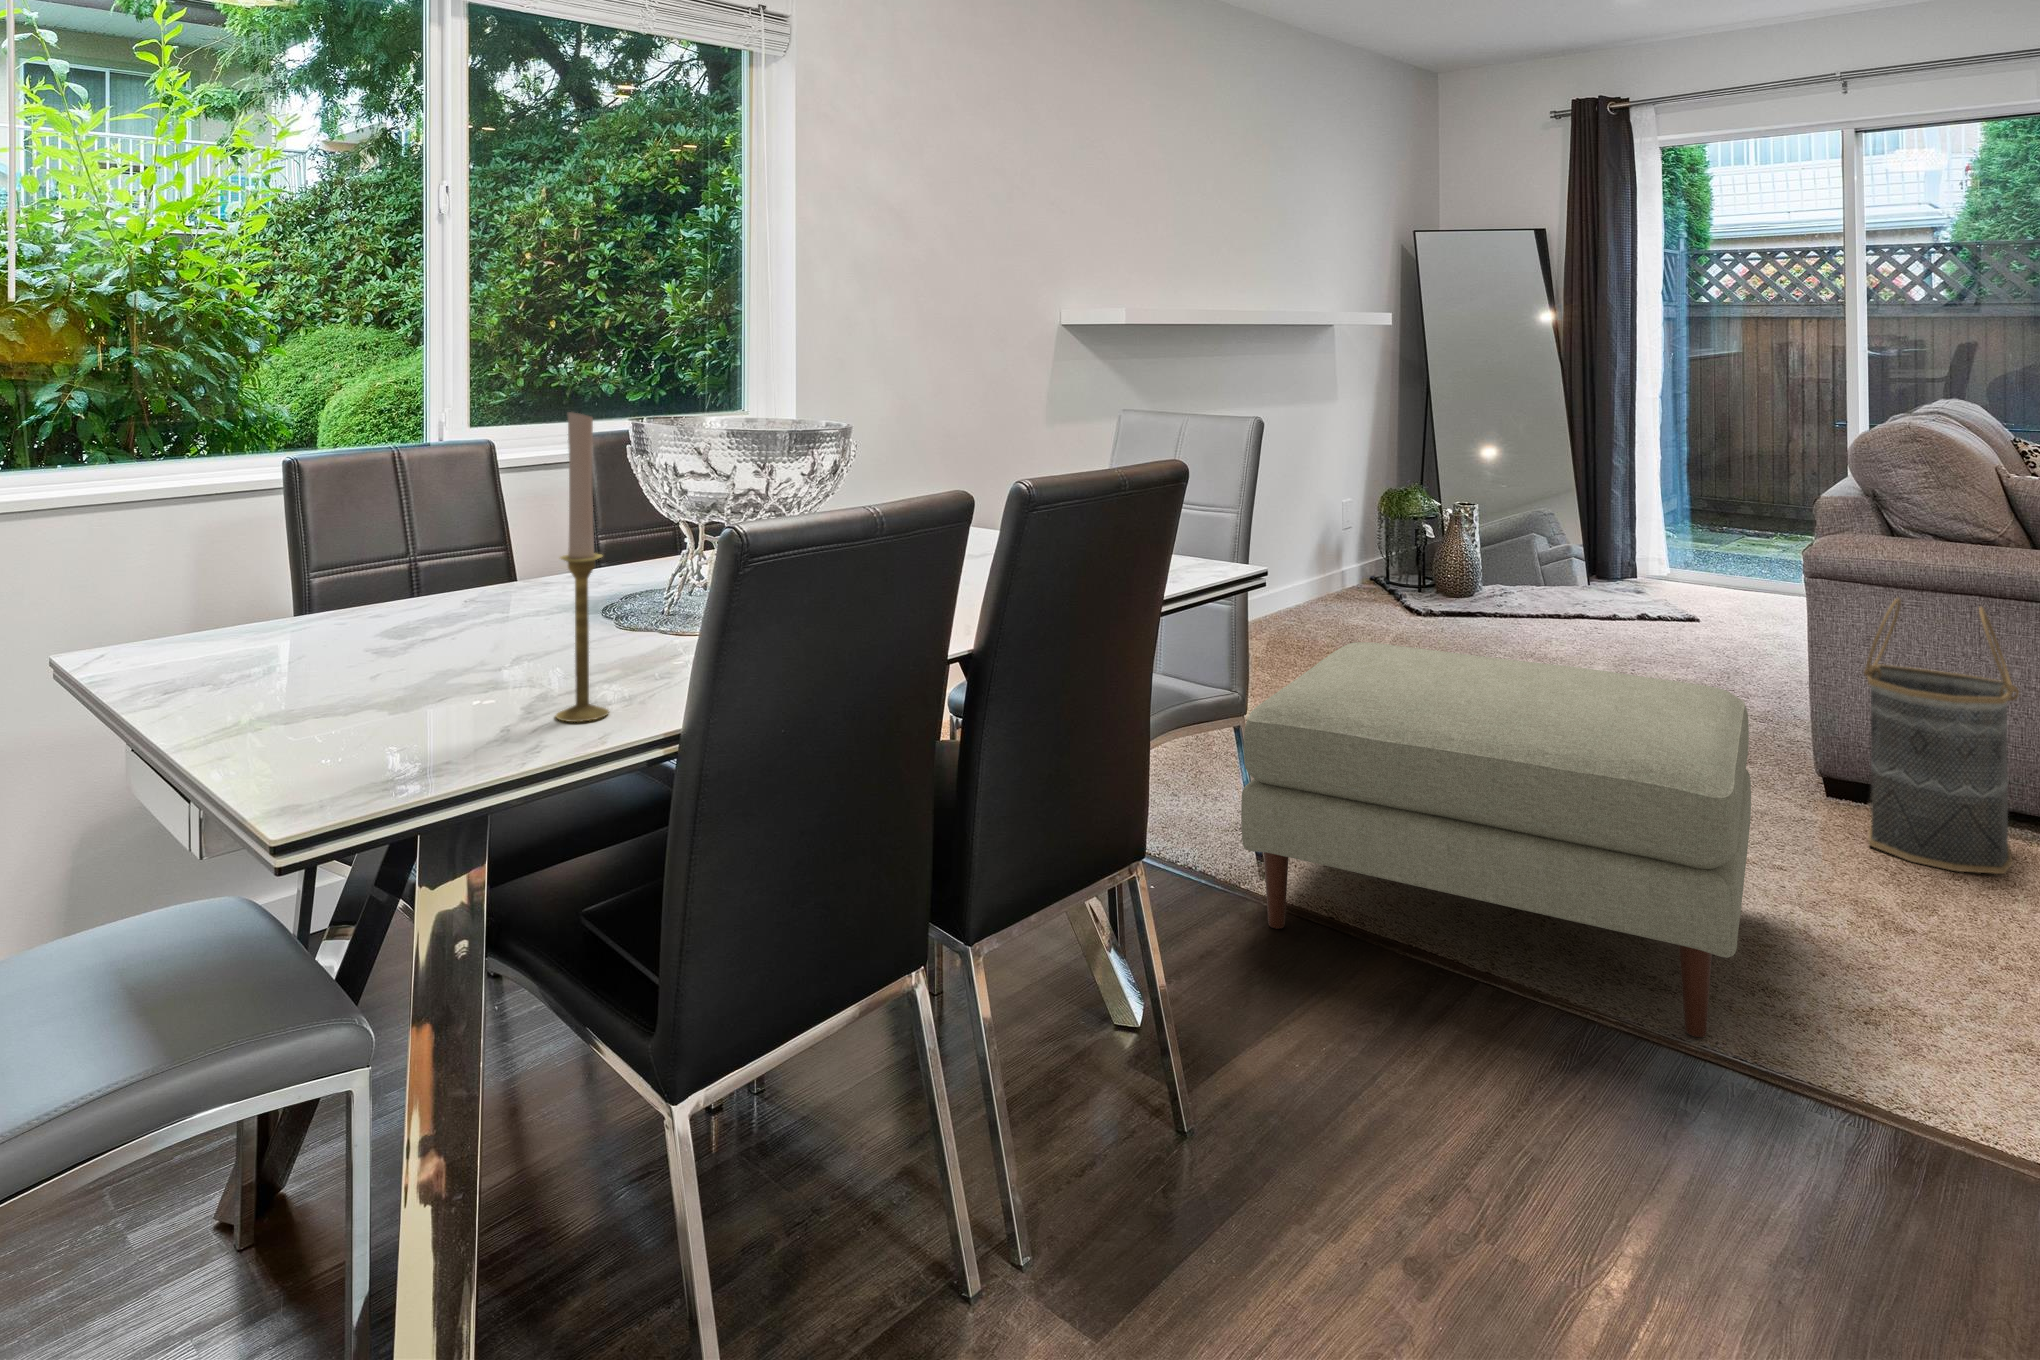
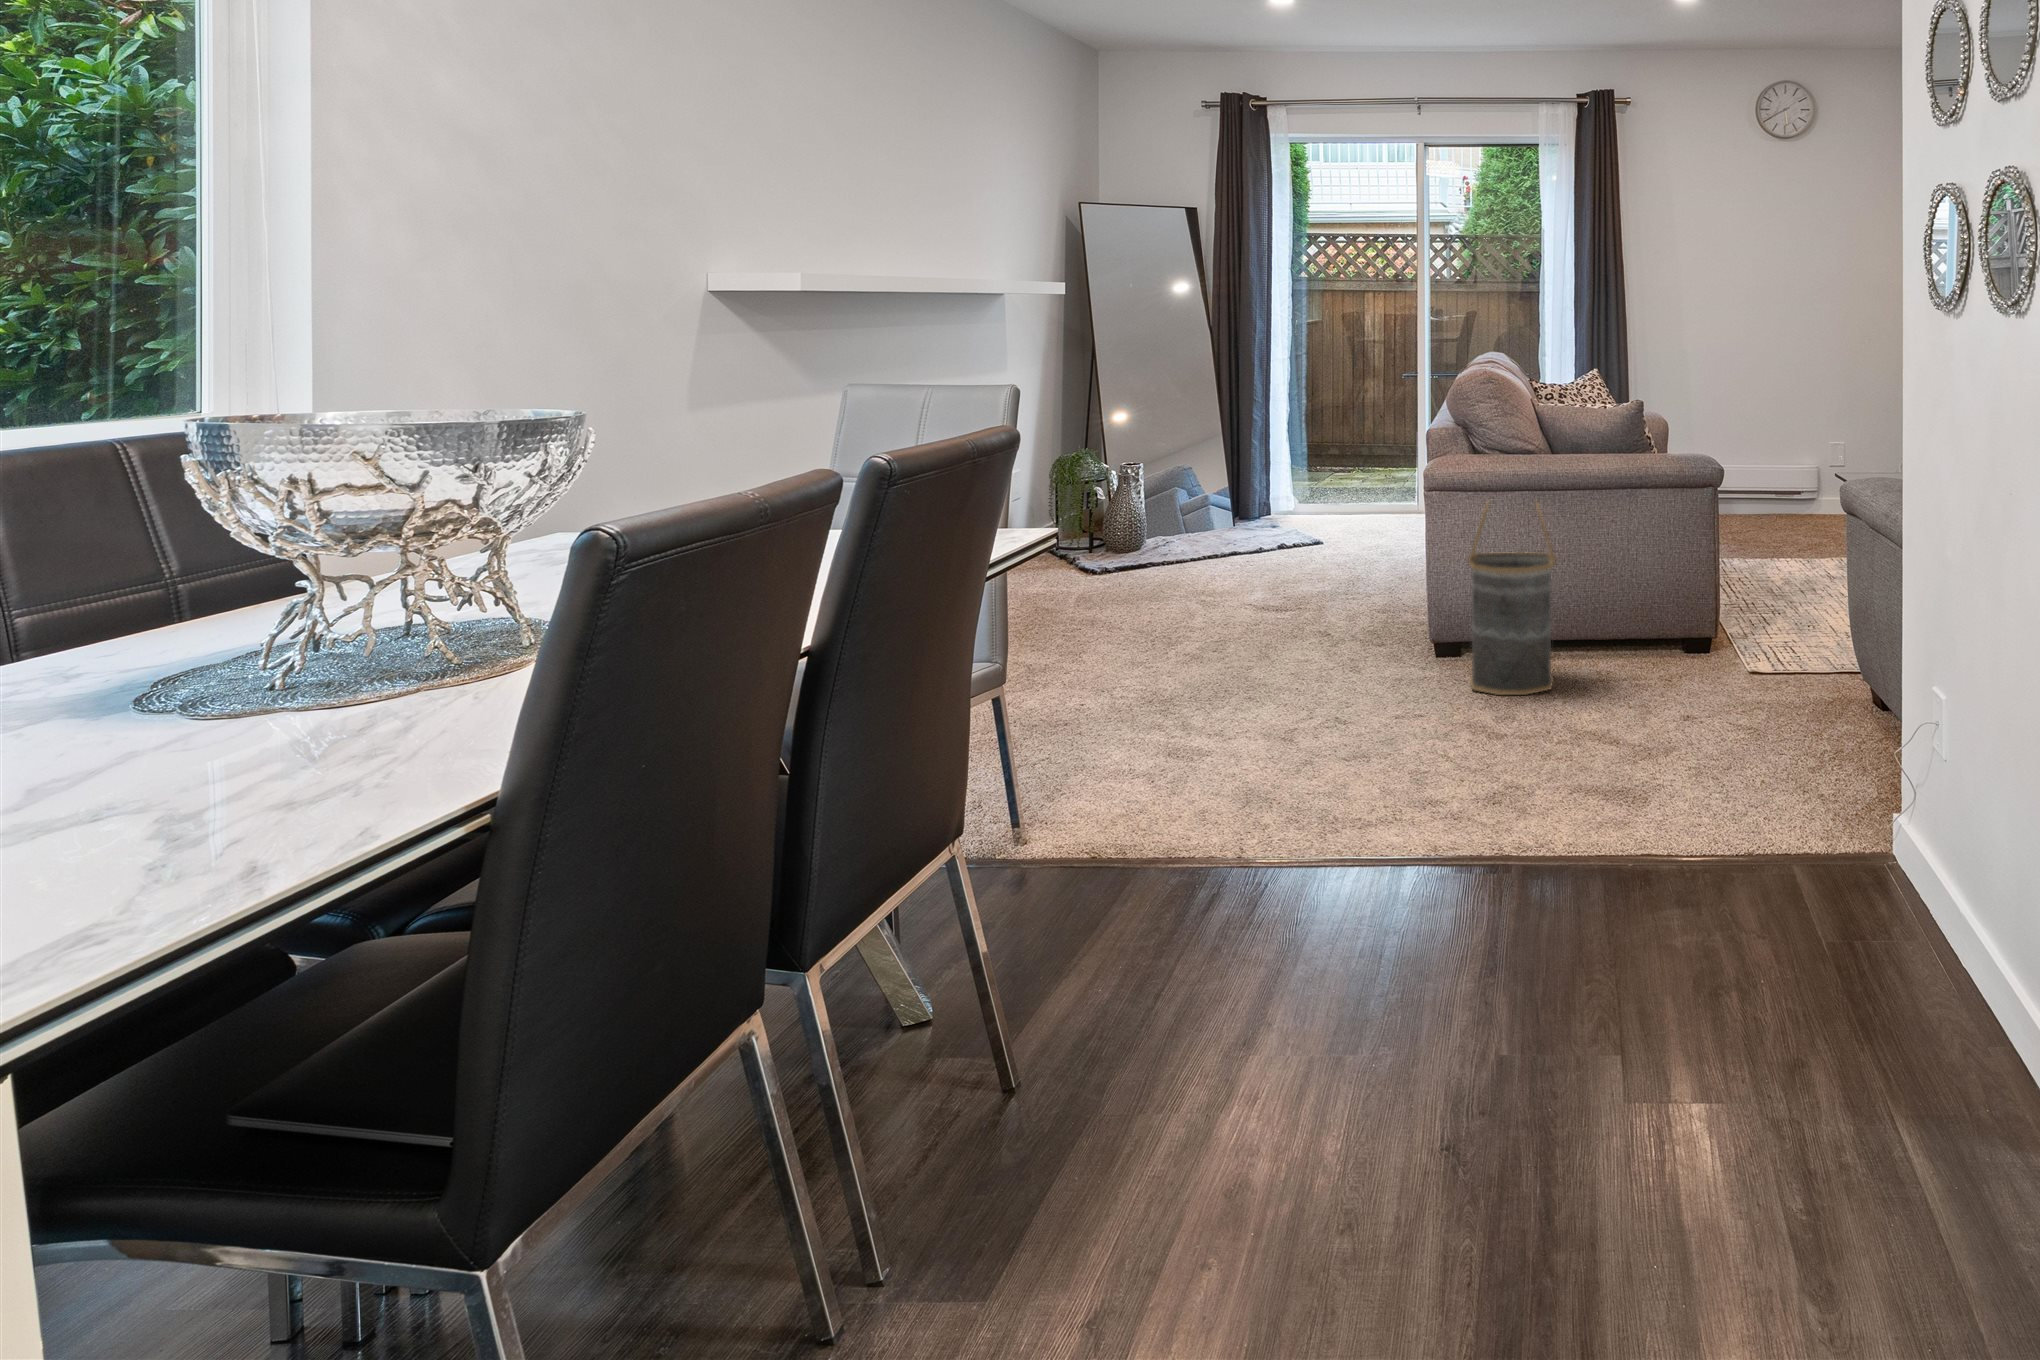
candlestick: present [556,412,609,722] -> none [195,399,302,852]
ottoman: present [1241,642,1751,1037] -> none [1014,587,1433,886]

